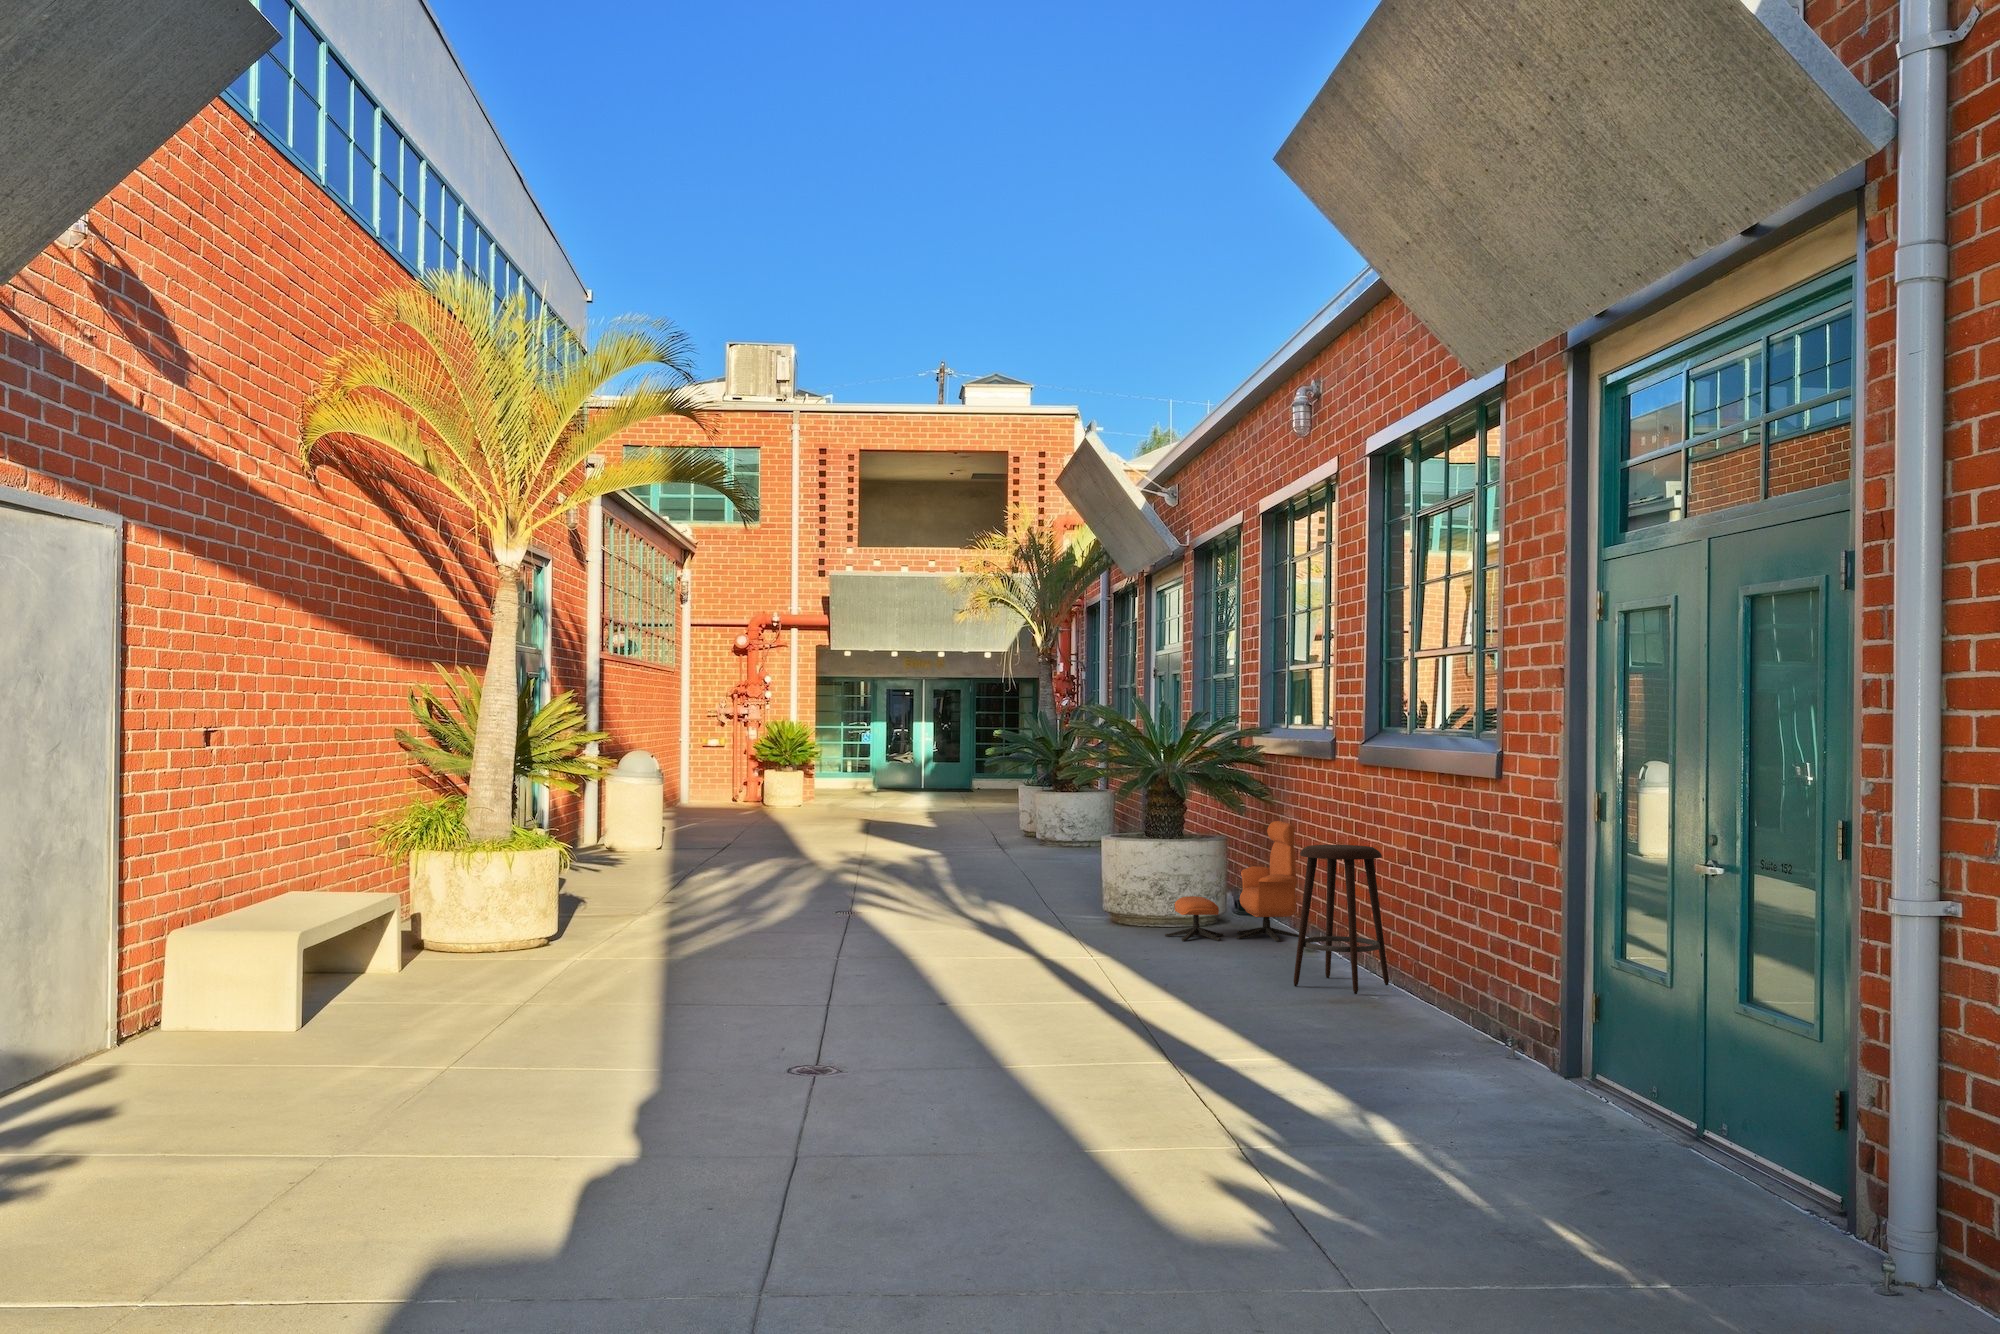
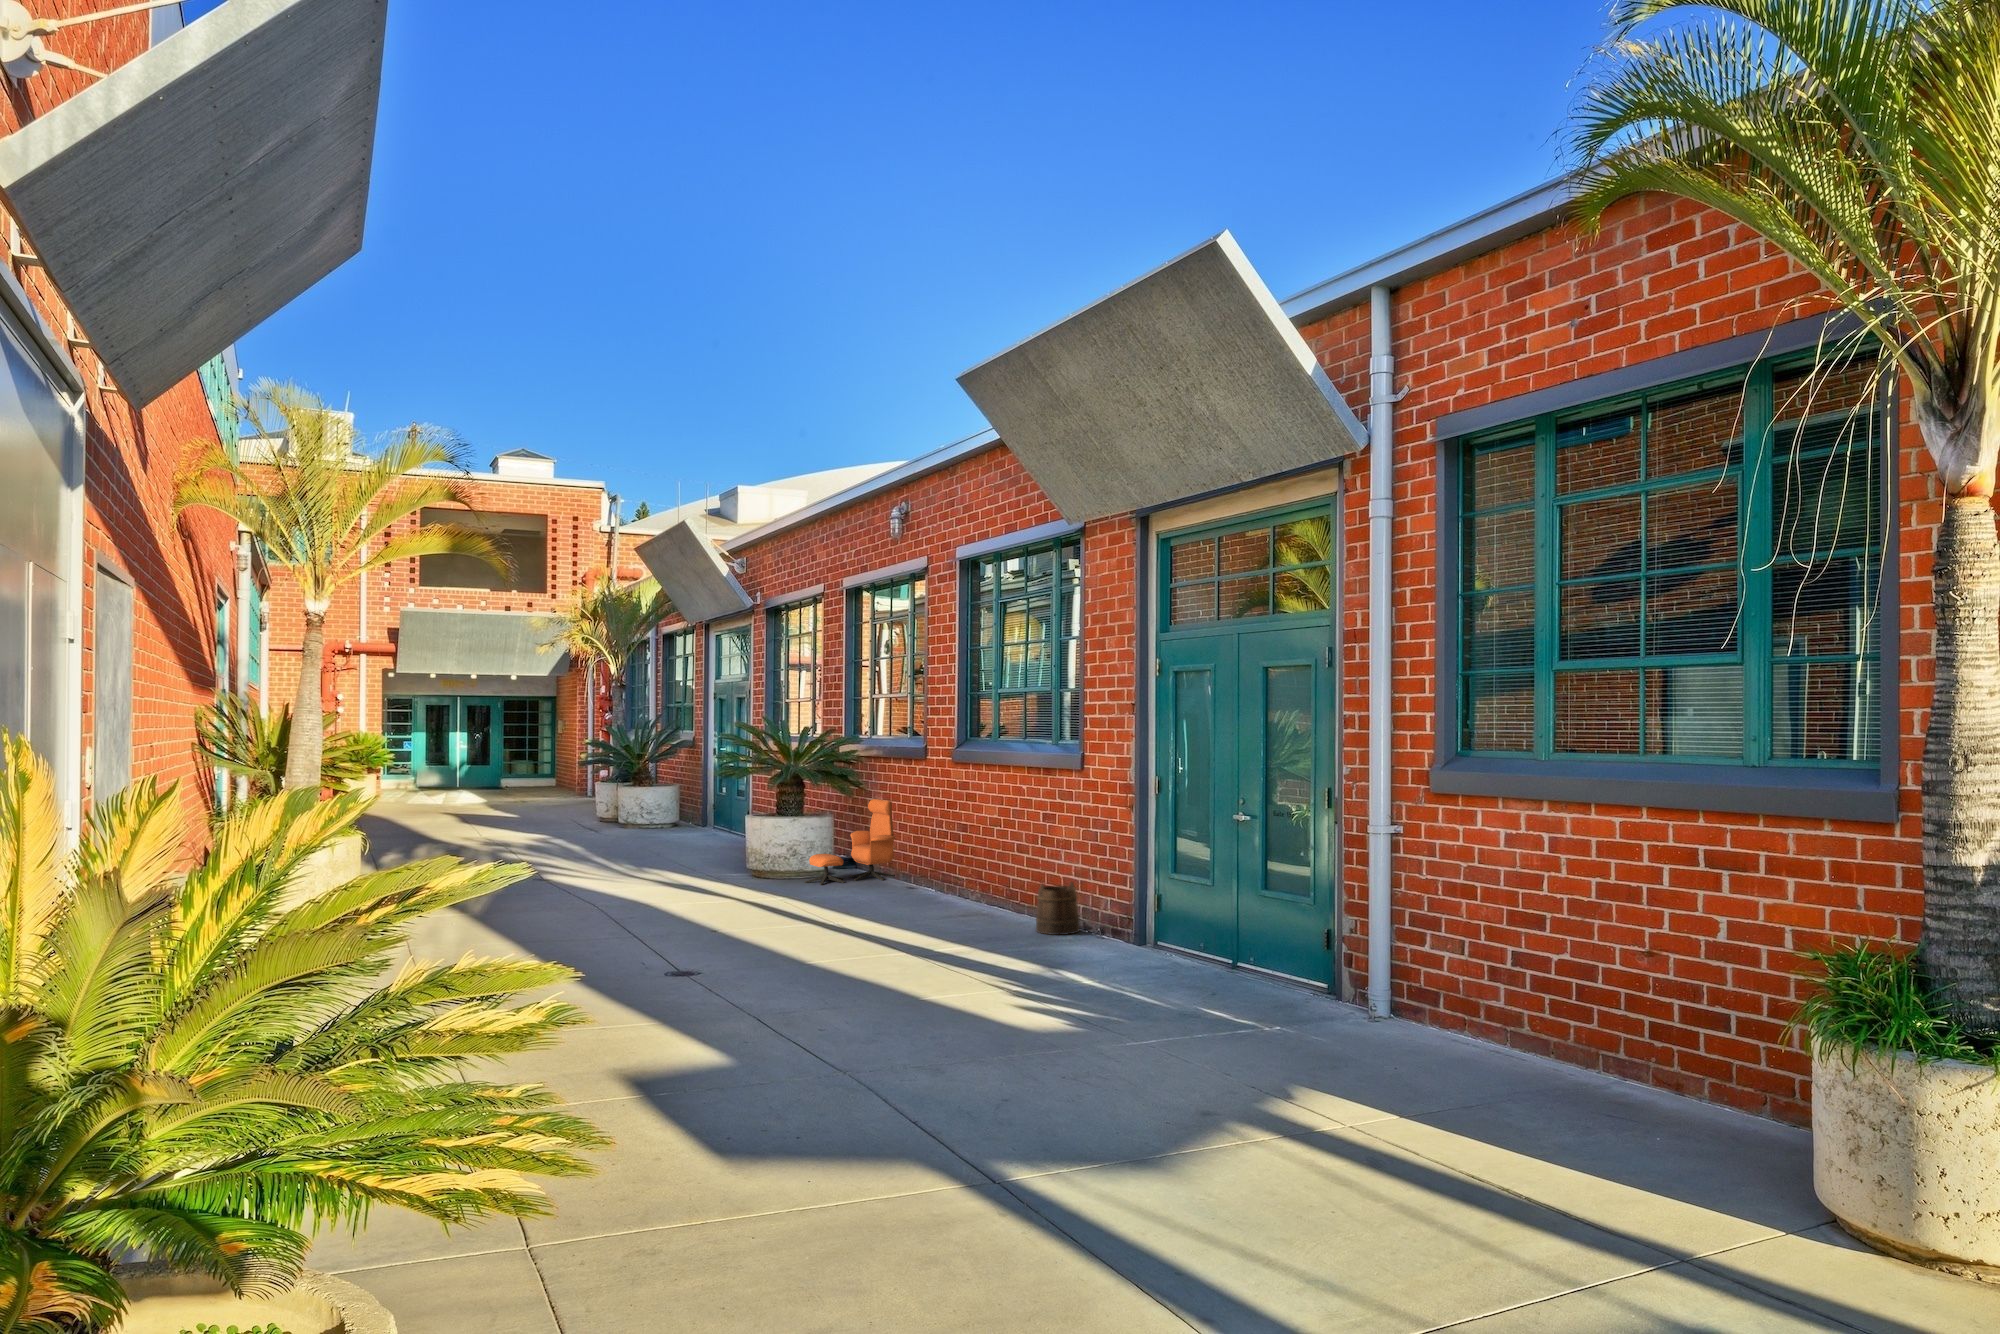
stool: present [1294,845,1389,994] -> none [926,813,982,908]
bucket: none [1420,965,1495,1051] -> present [1036,882,1080,935]

